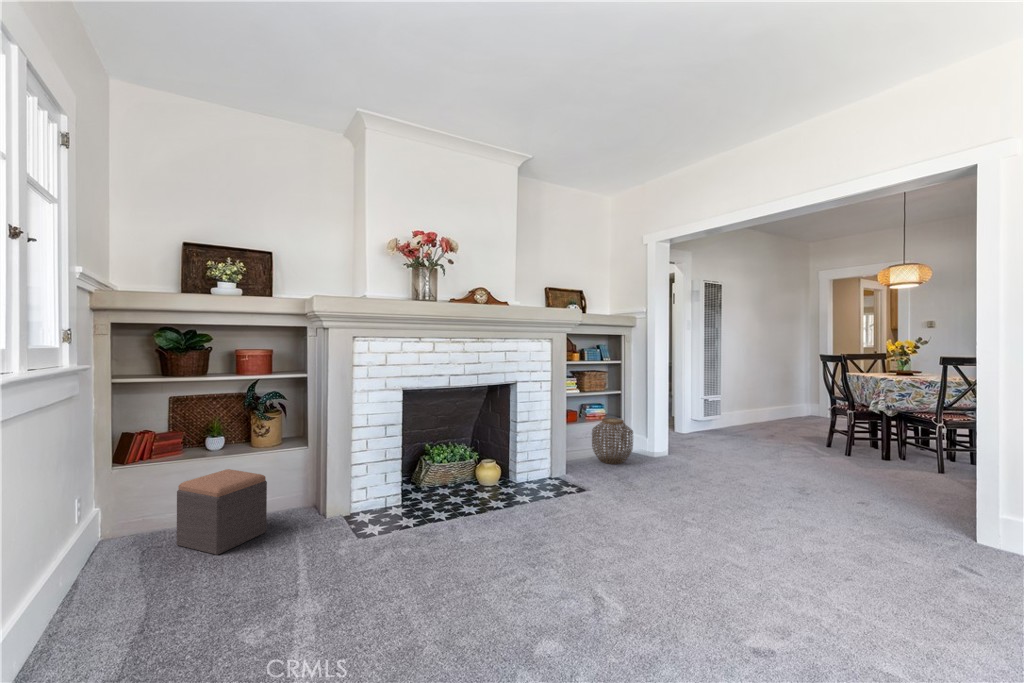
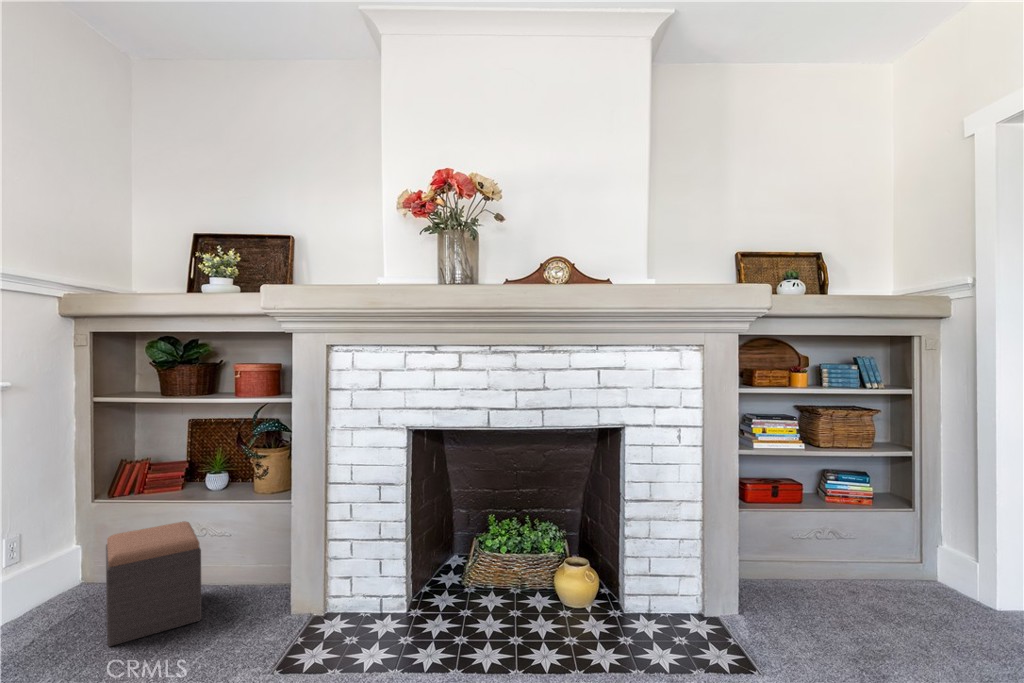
woven basket: present [592,418,633,464] -> none [823,507,926,612]

